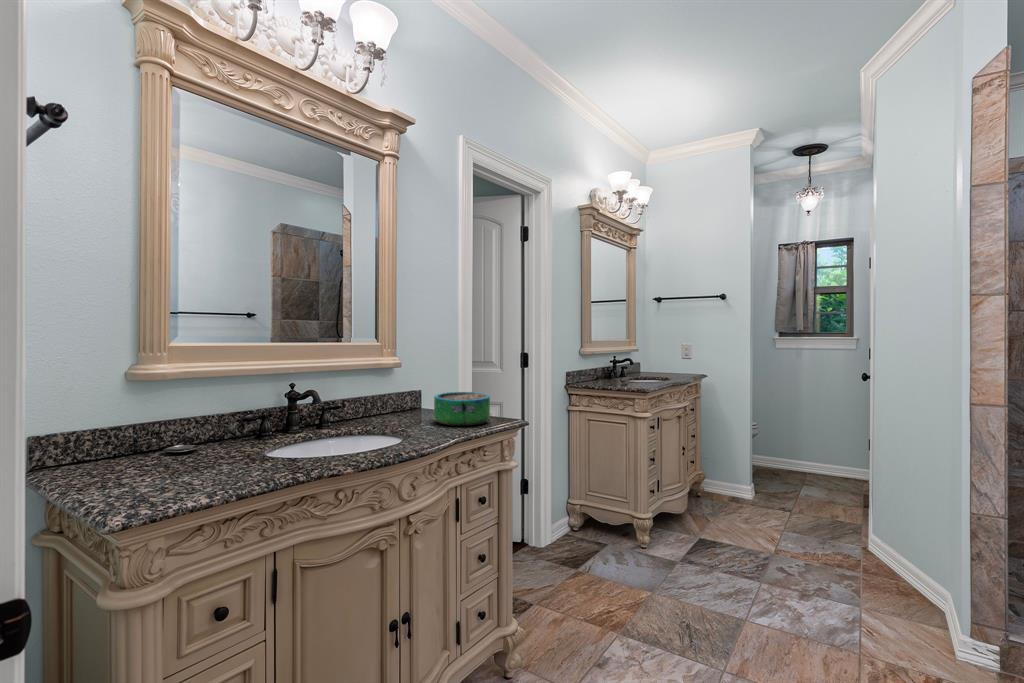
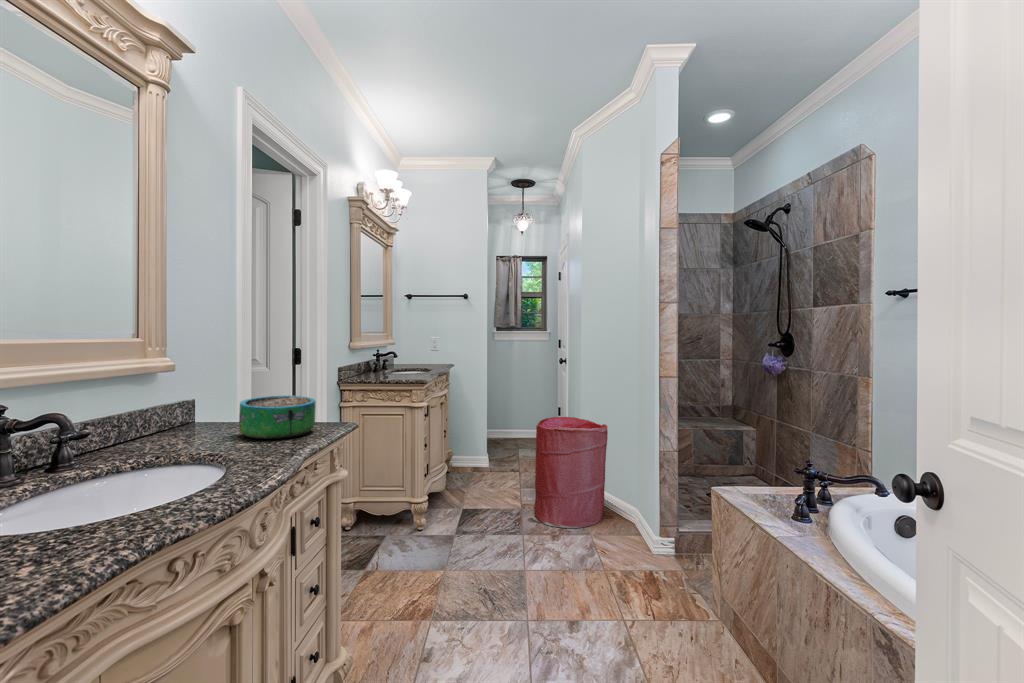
laundry hamper: none [789,445,906,597] -> present [534,417,608,528]

